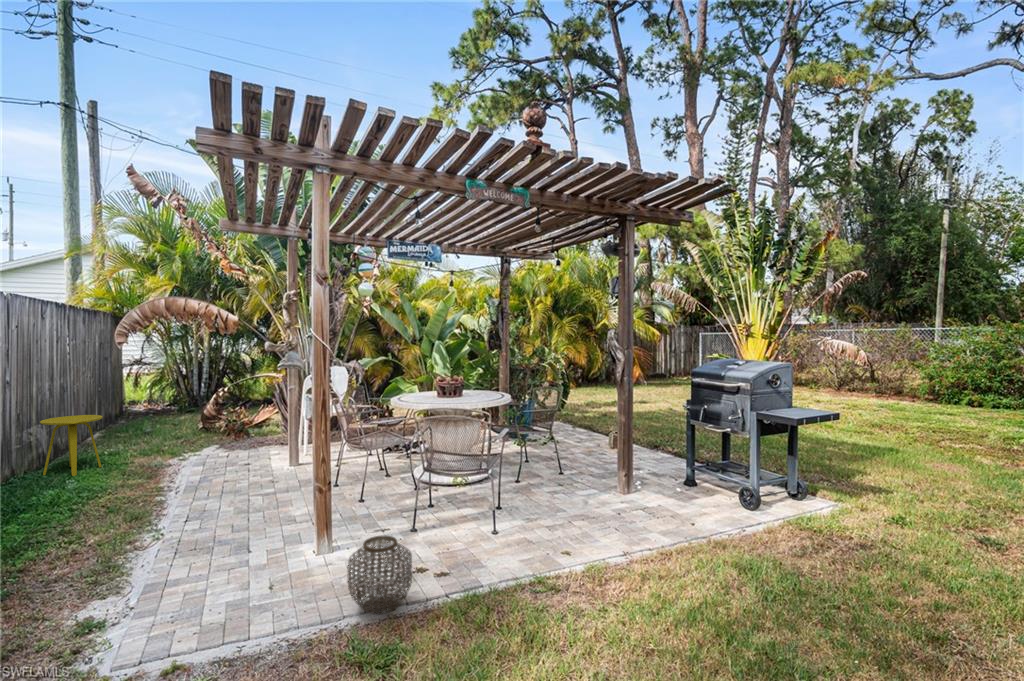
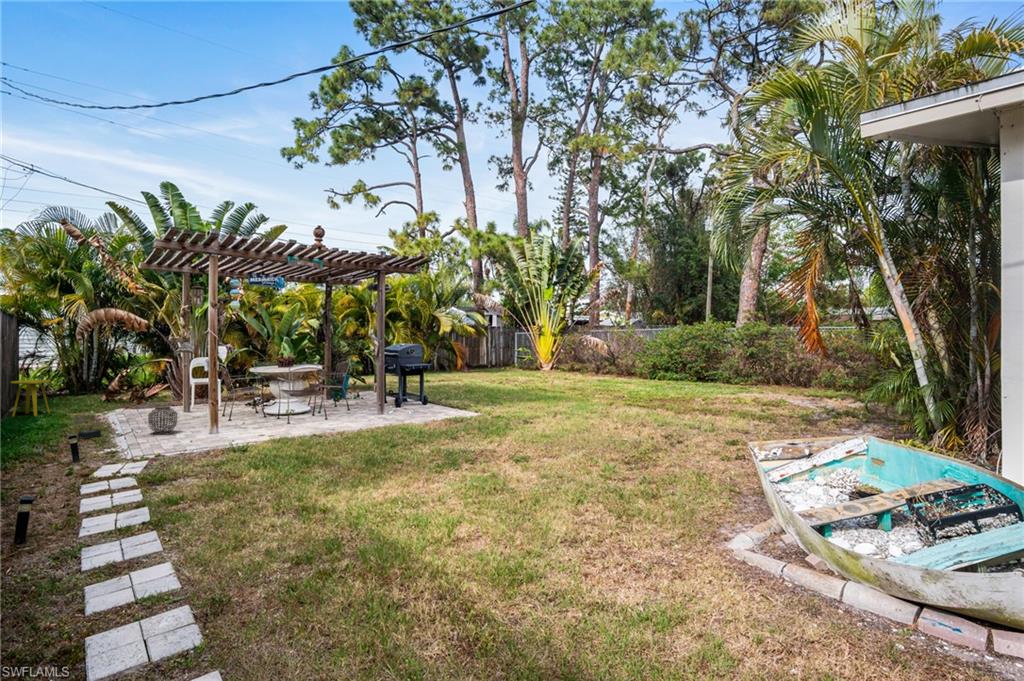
decorative plant: none [36,526,108,578] -> present [73,417,101,439]
woven basket: present [348,536,412,614] -> present [148,406,177,433]

